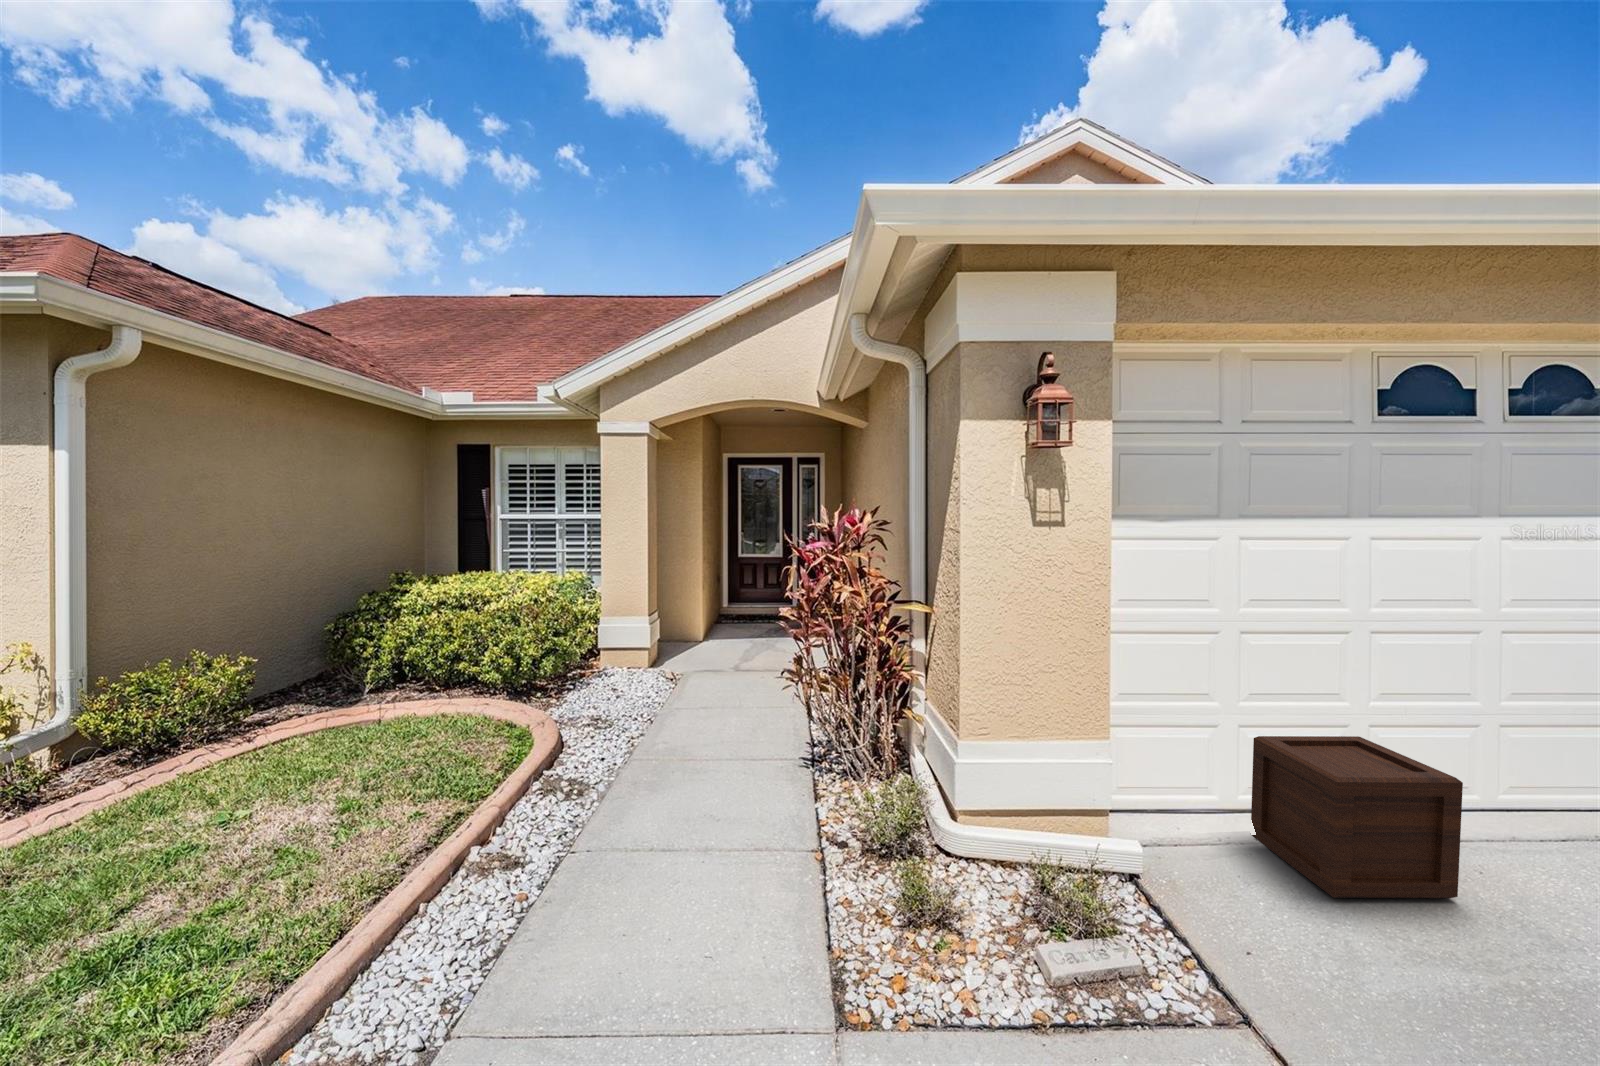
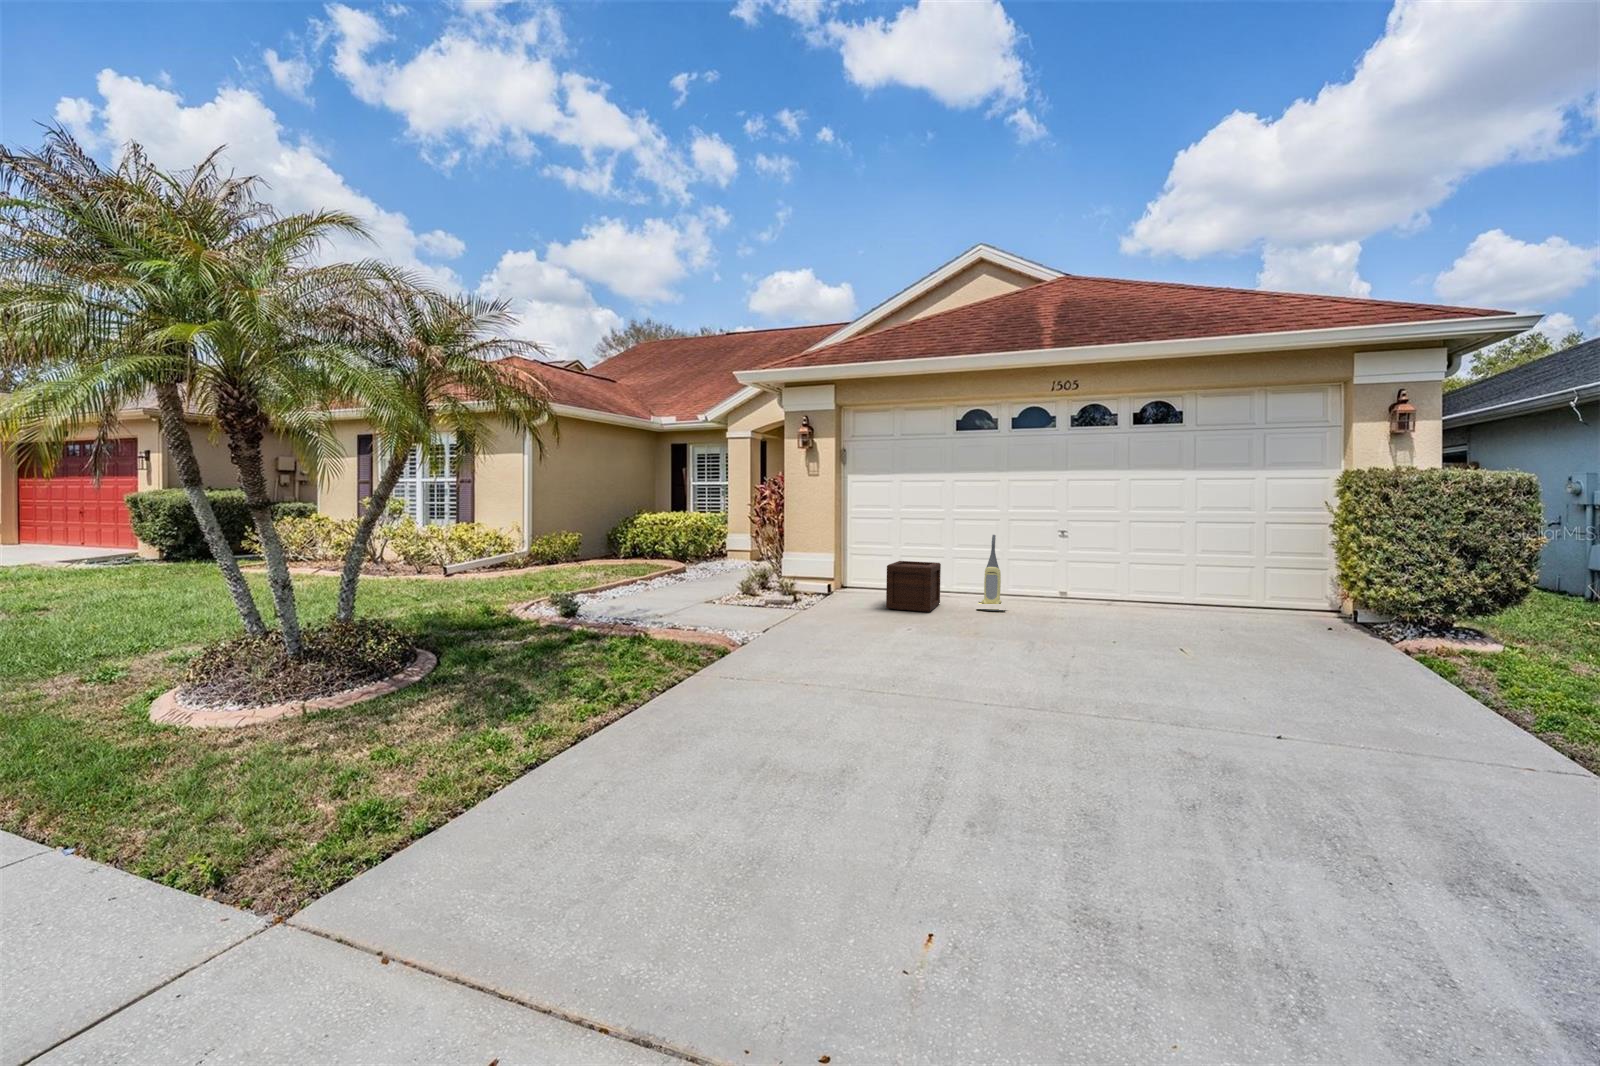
vacuum cleaner: none [1459,664,1561,861] -> present [976,535,1005,611]

